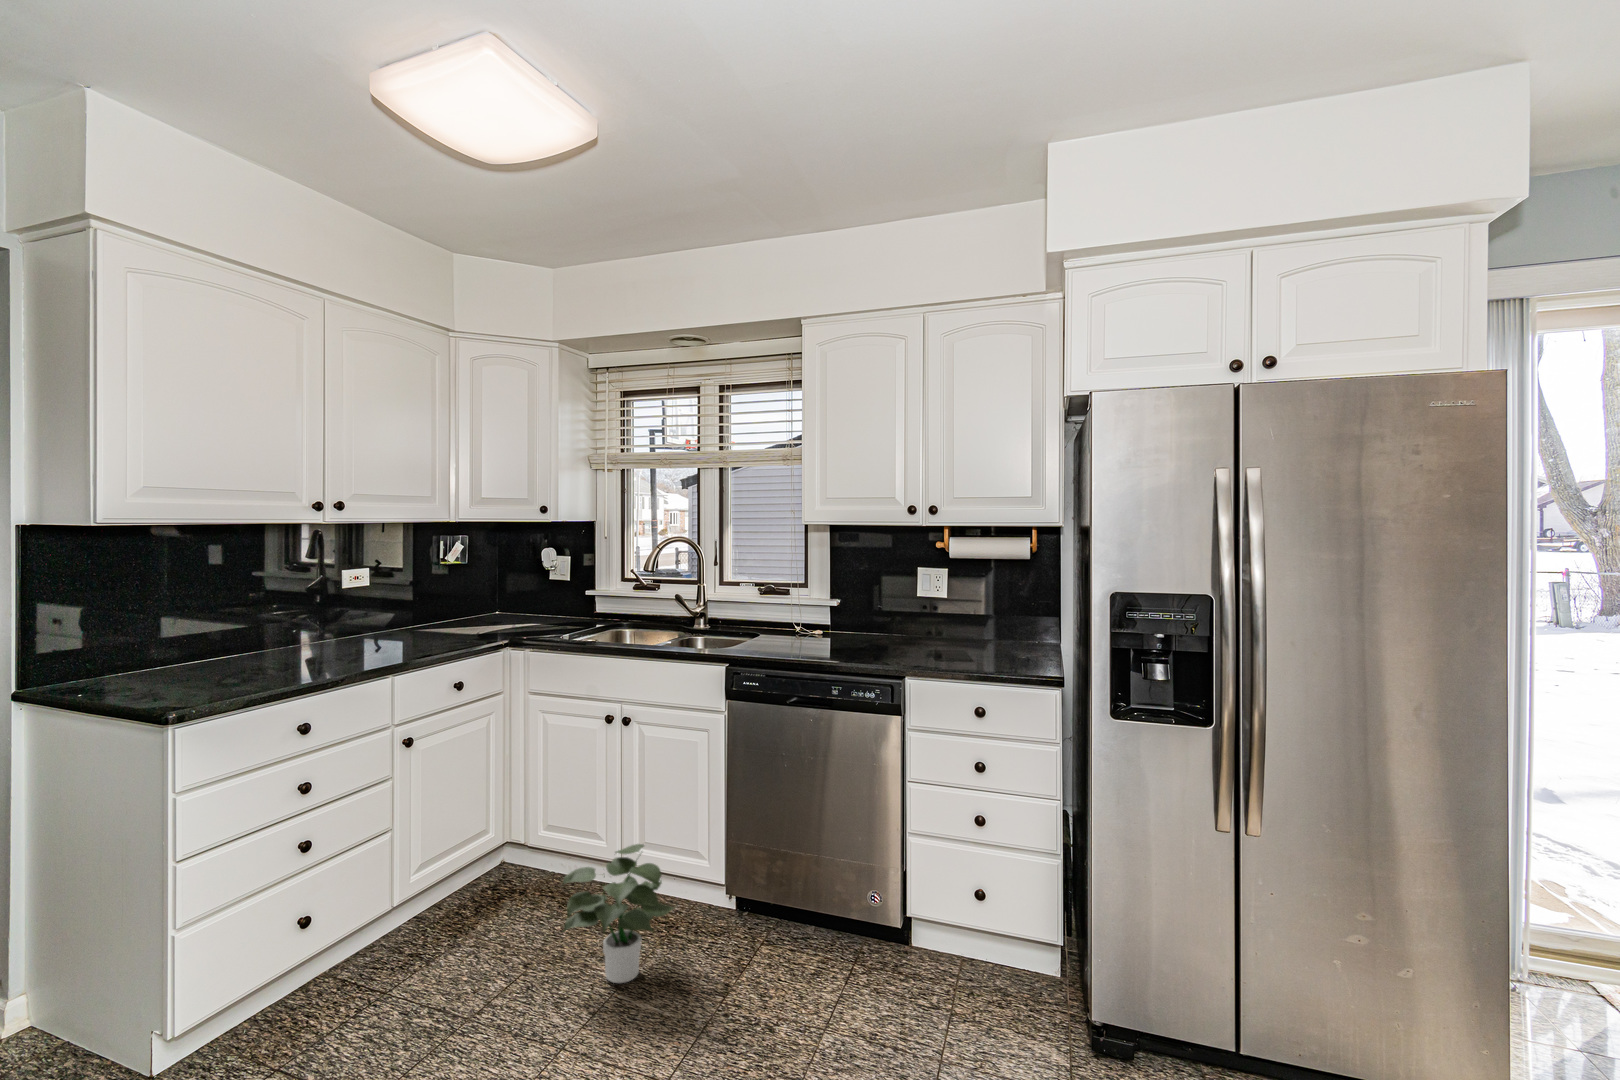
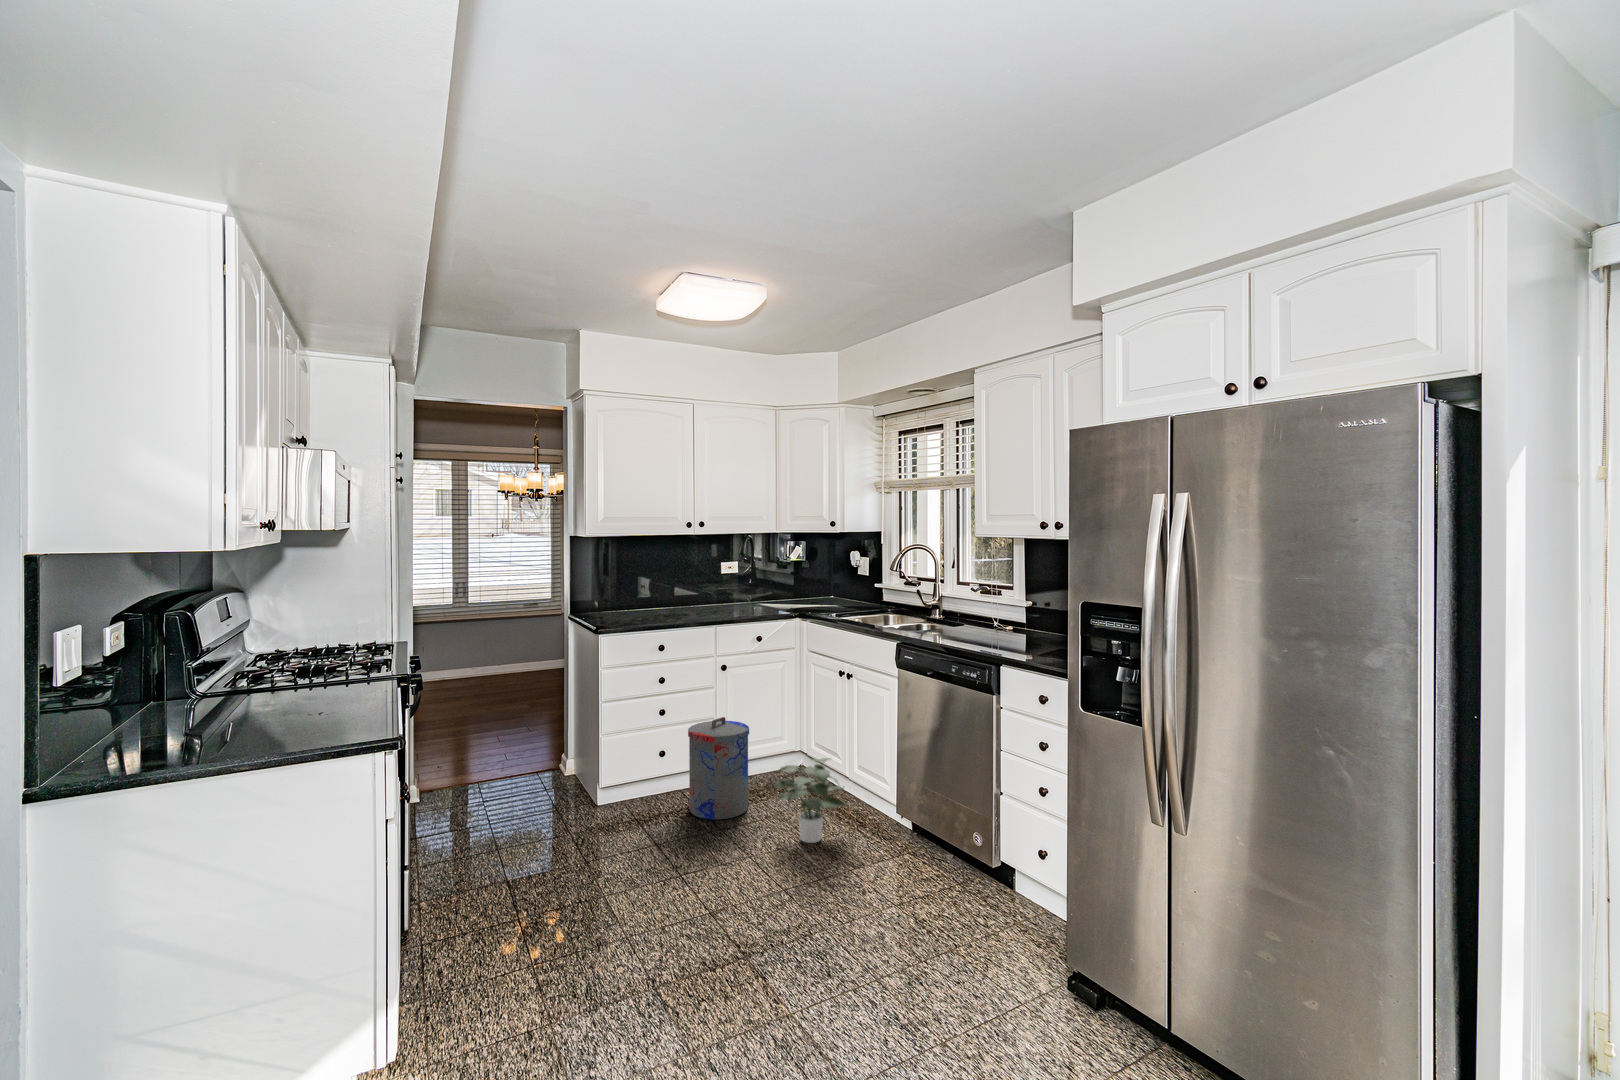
trash can: none [368,815,482,999] -> present [688,717,749,820]

